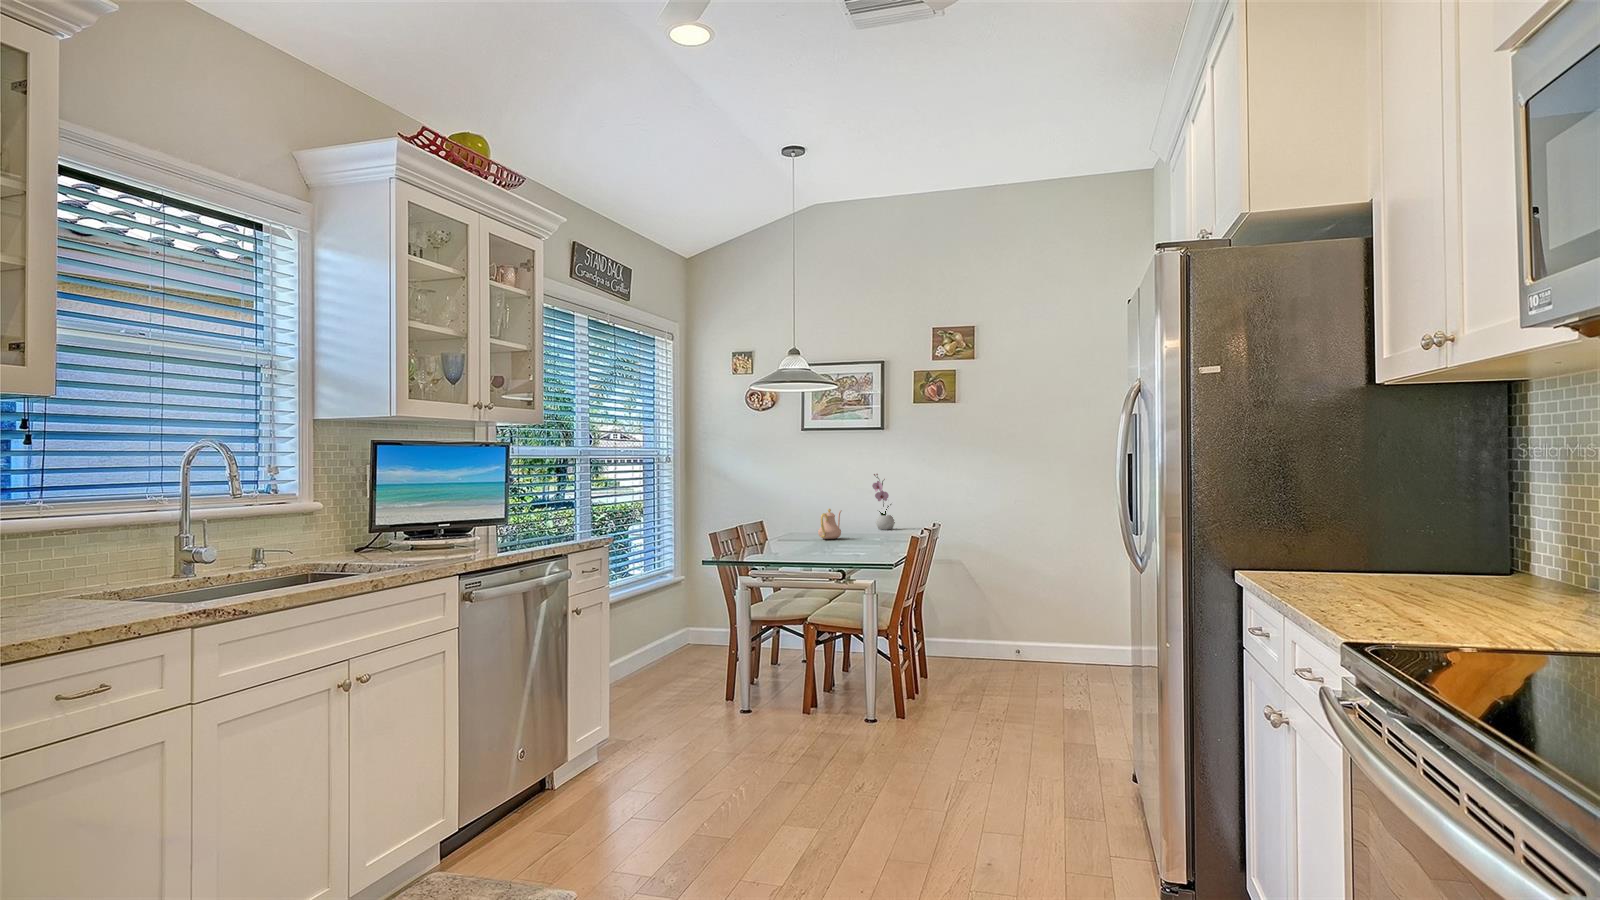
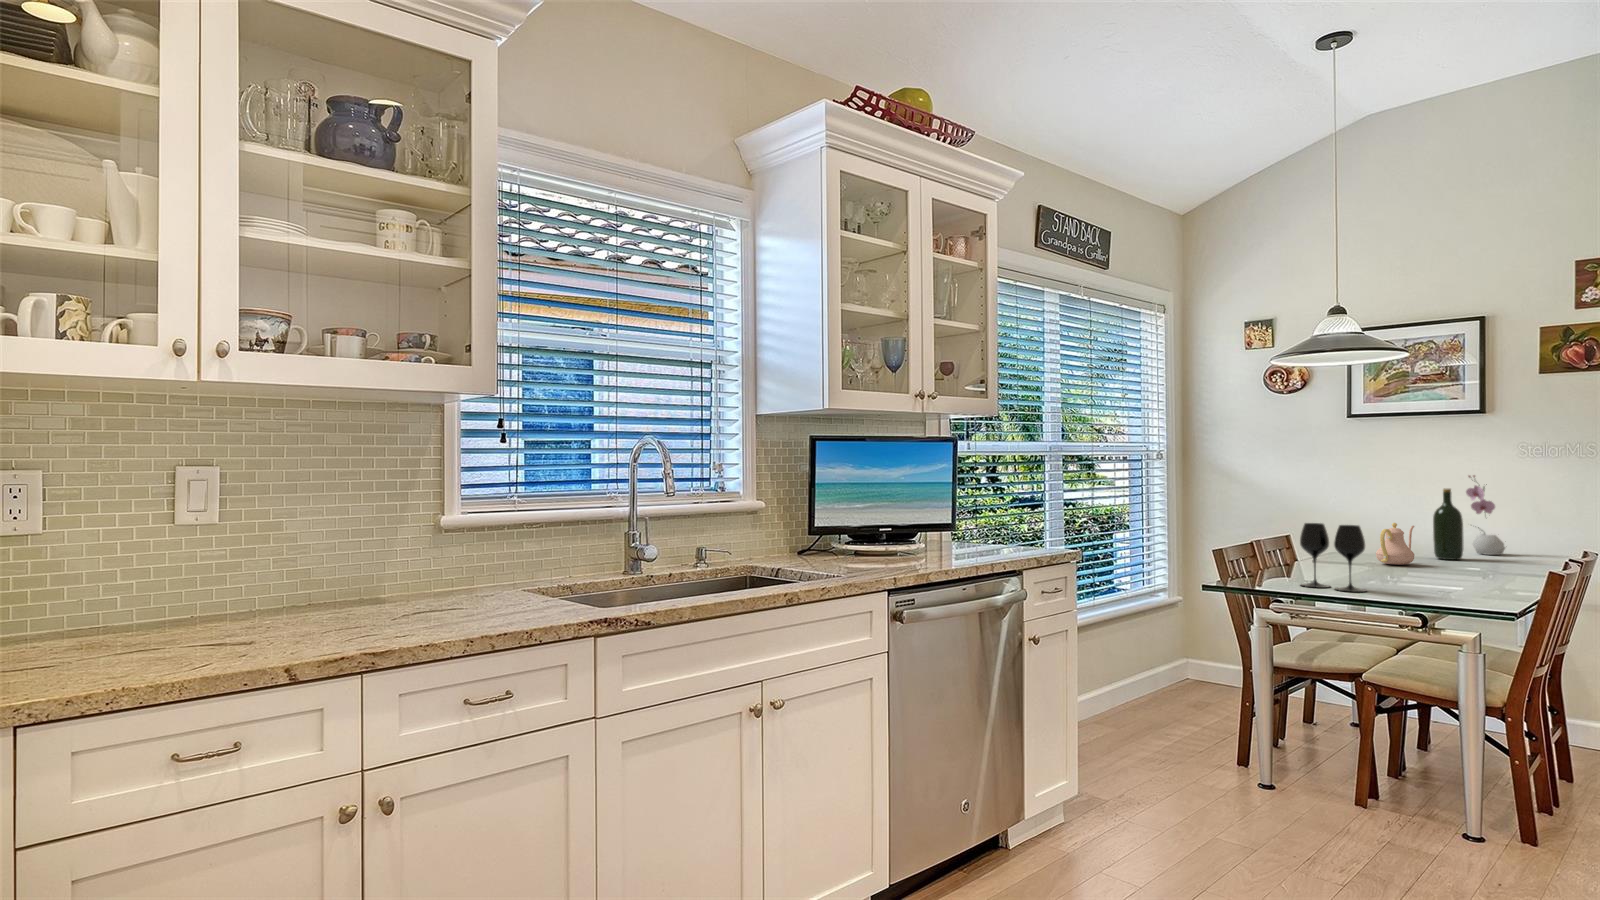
wine bottle: none [853,483,870,534] -> present [1433,488,1463,560]
wine glass: none [769,509,811,558] -> present [1300,523,1366,592]

